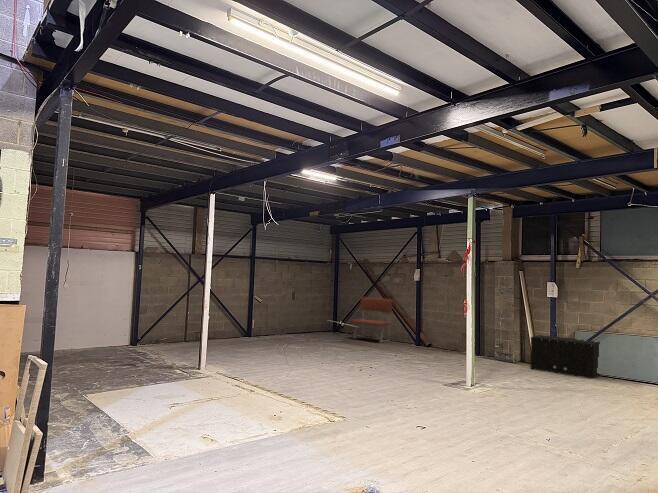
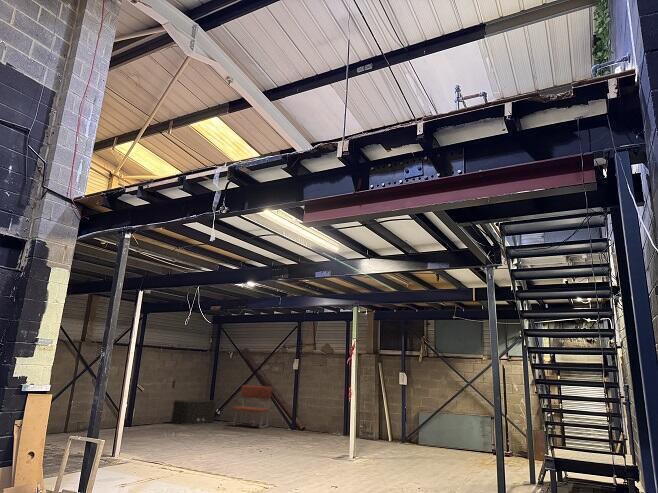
storage cabinet: present [531,335,600,379] -> present [171,400,215,425]

